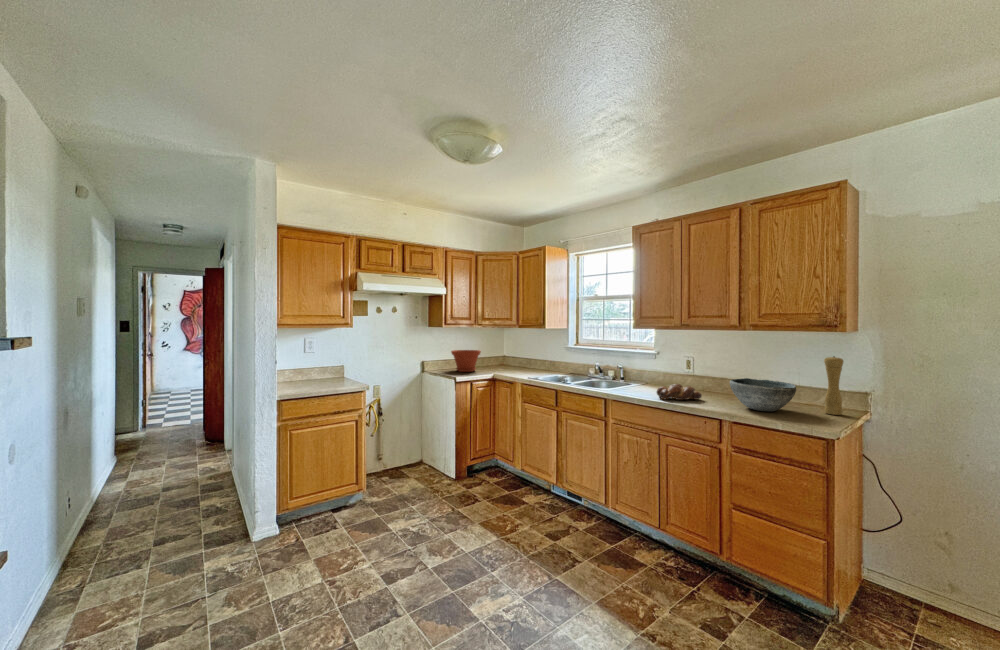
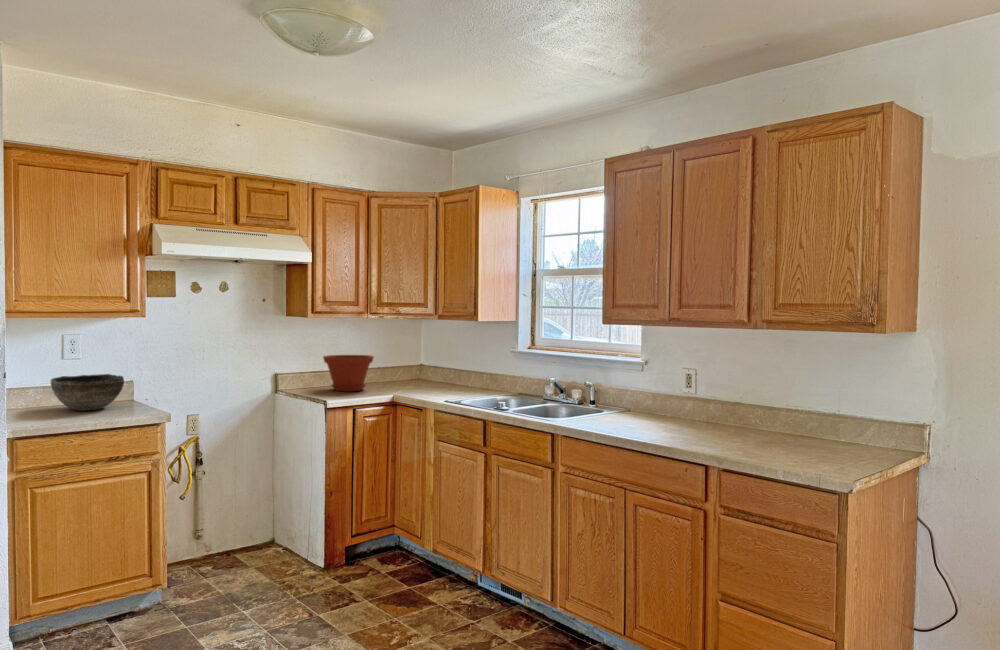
pepper mill: present [824,356,843,415] -> none [859,369,886,457]
bowl: present [730,378,796,411] -> present [51,374,124,411]
bread loaf: present [657,384,702,400] -> none [627,411,693,435]

